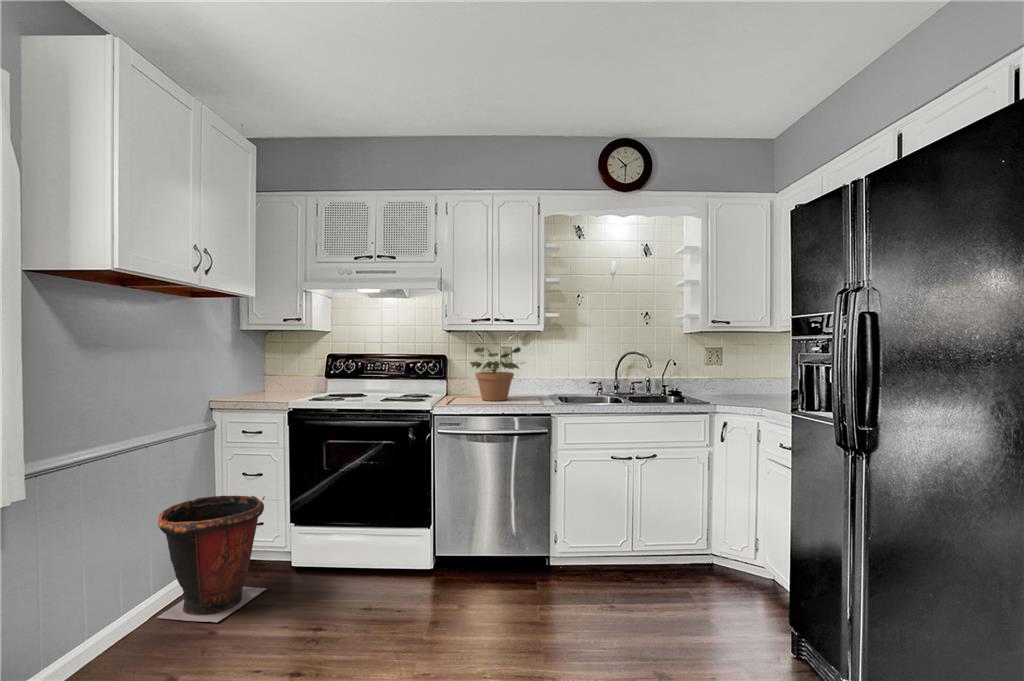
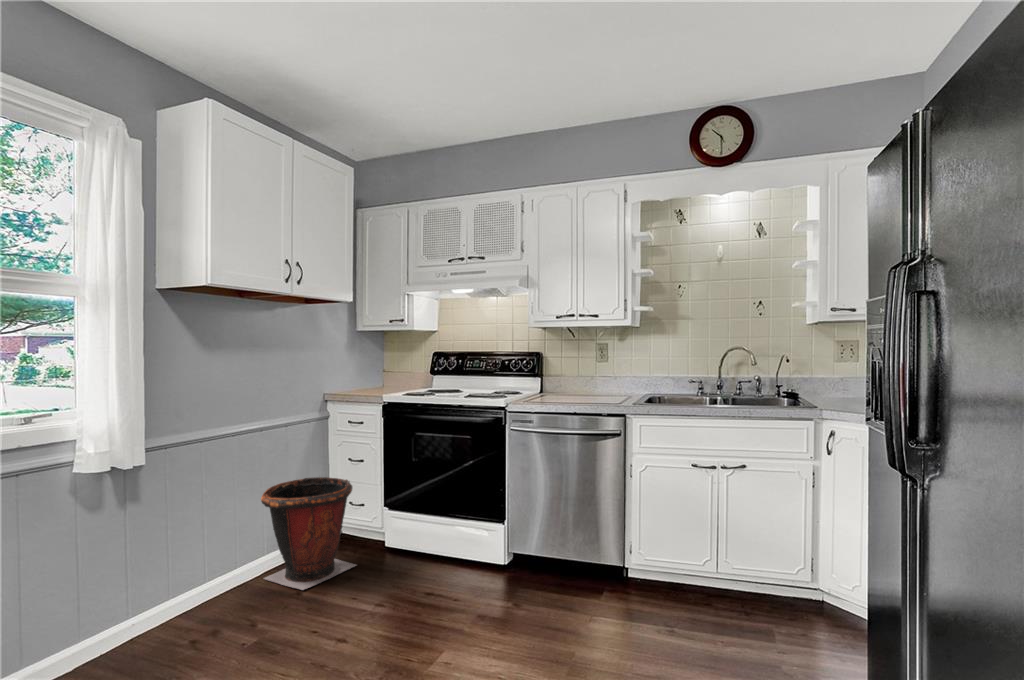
potted plant: present [470,347,521,401] -> none [551,343,613,399]

